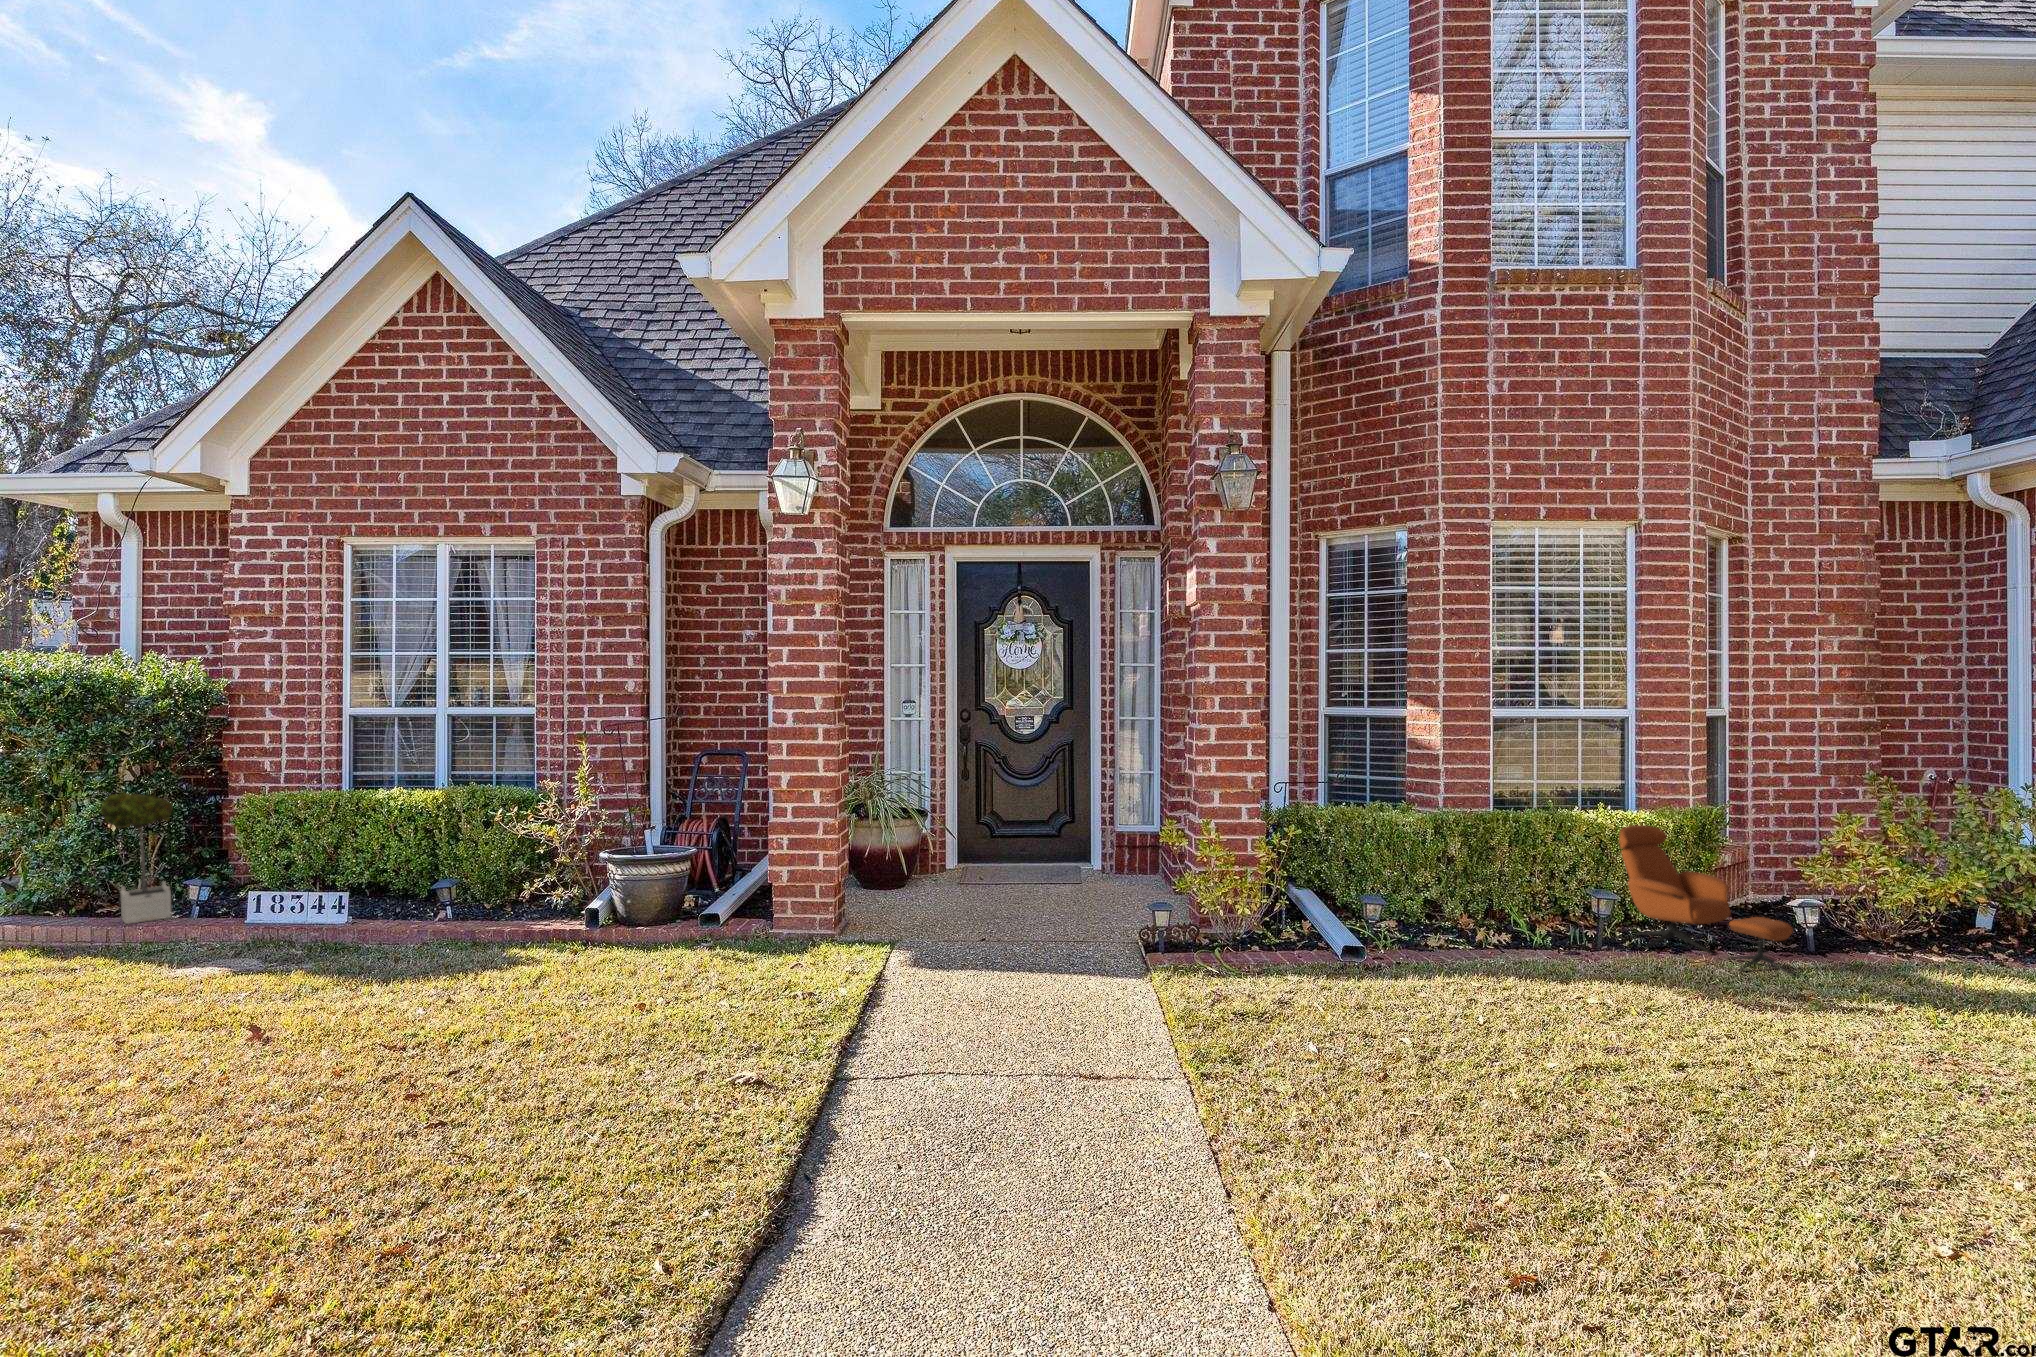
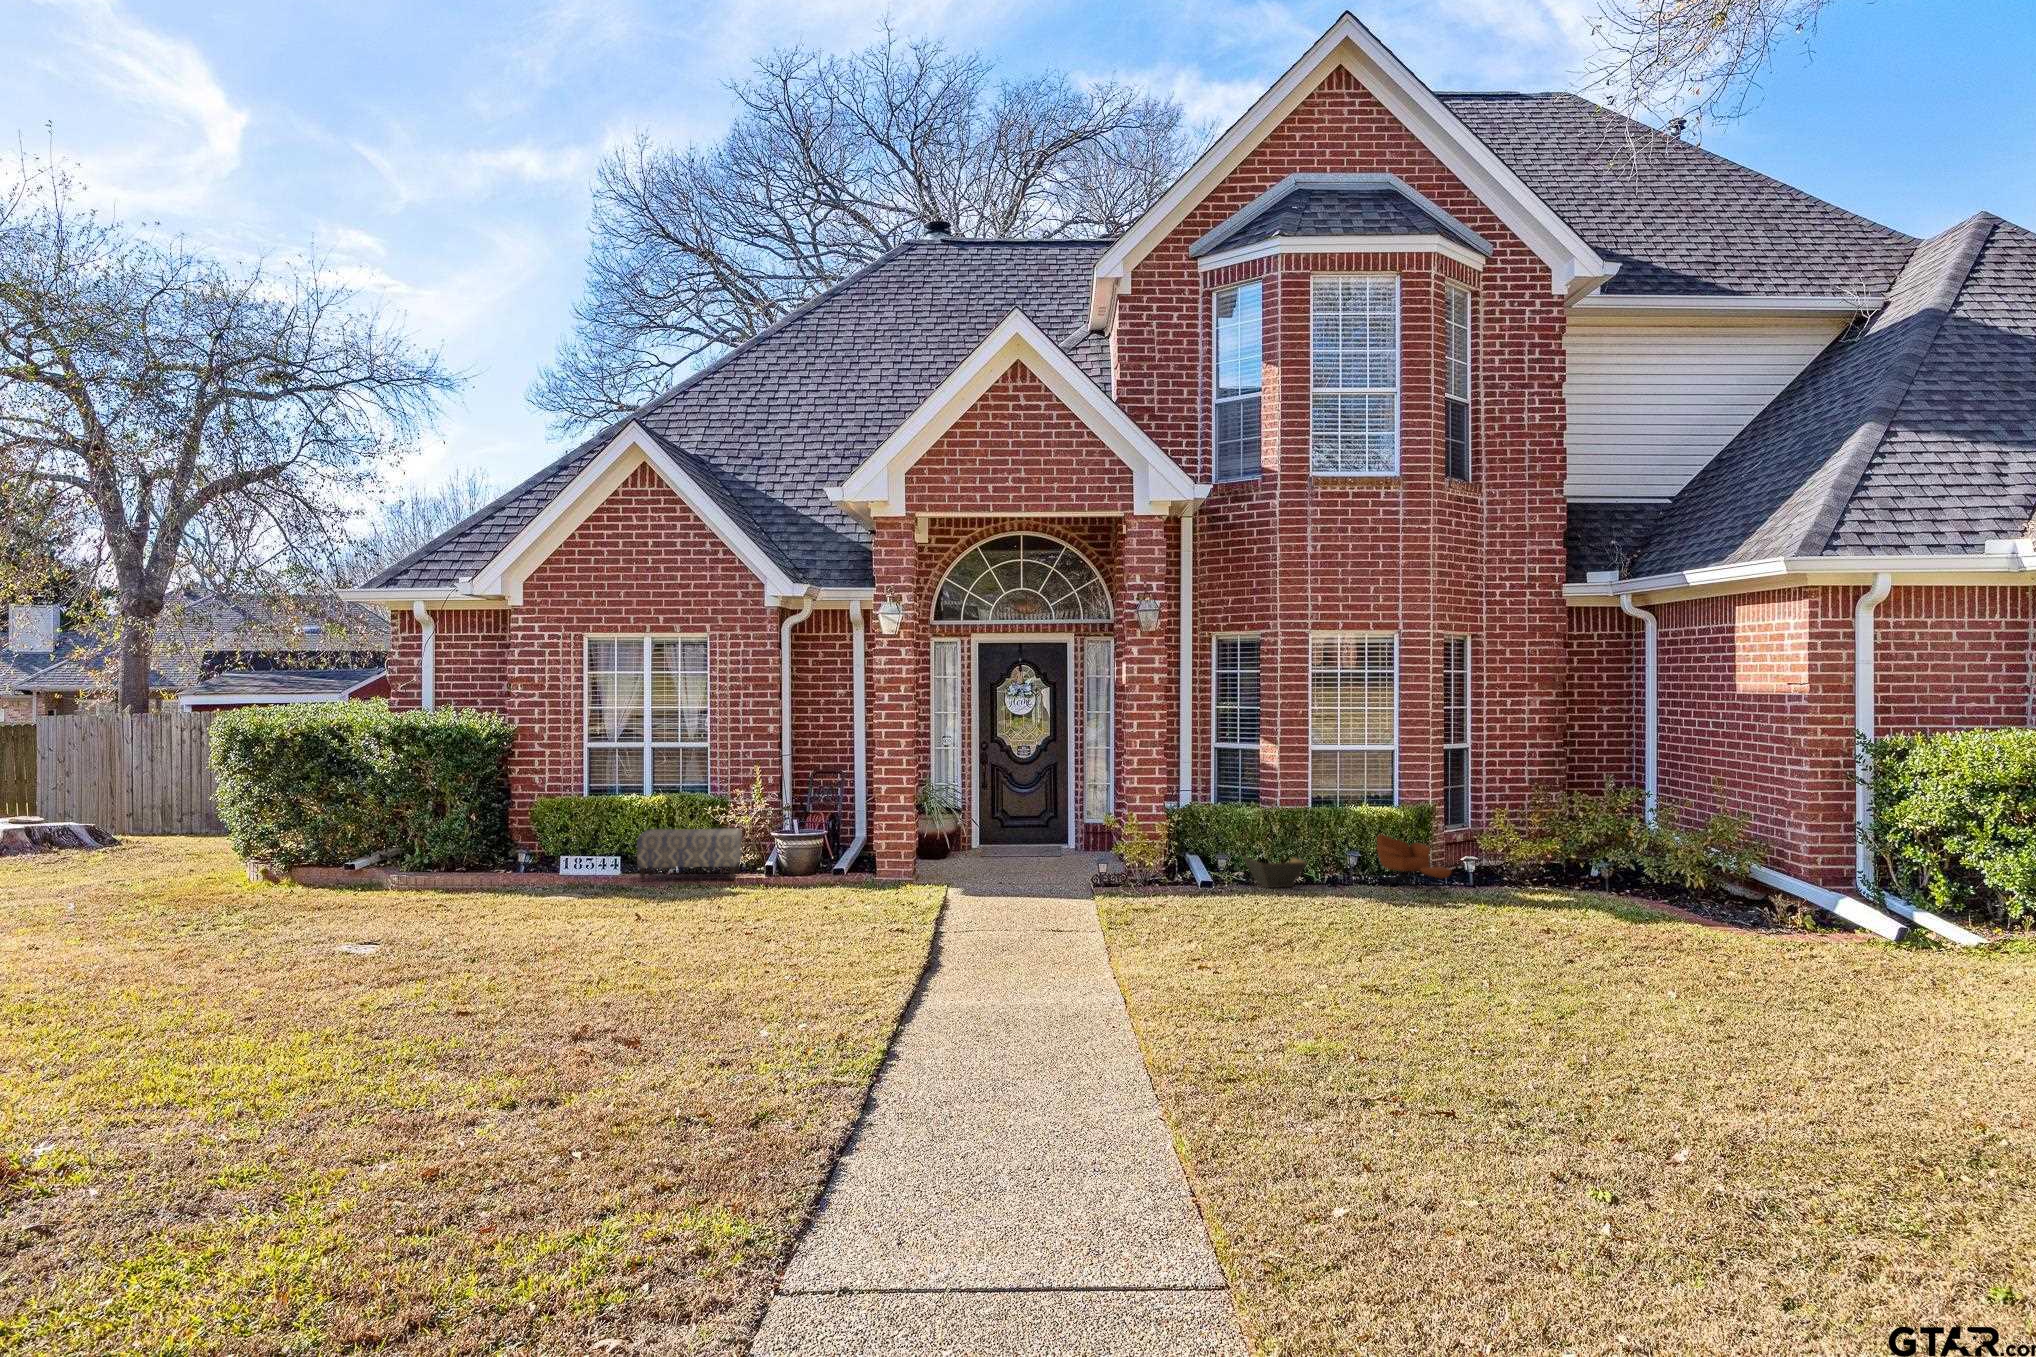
potted tree: present [100,792,173,924] -> none [459,797,498,877]
bench: none [374,843,568,935] -> present [637,828,742,882]
basket: none [1393,889,1519,952] -> present [1242,856,1306,888]

